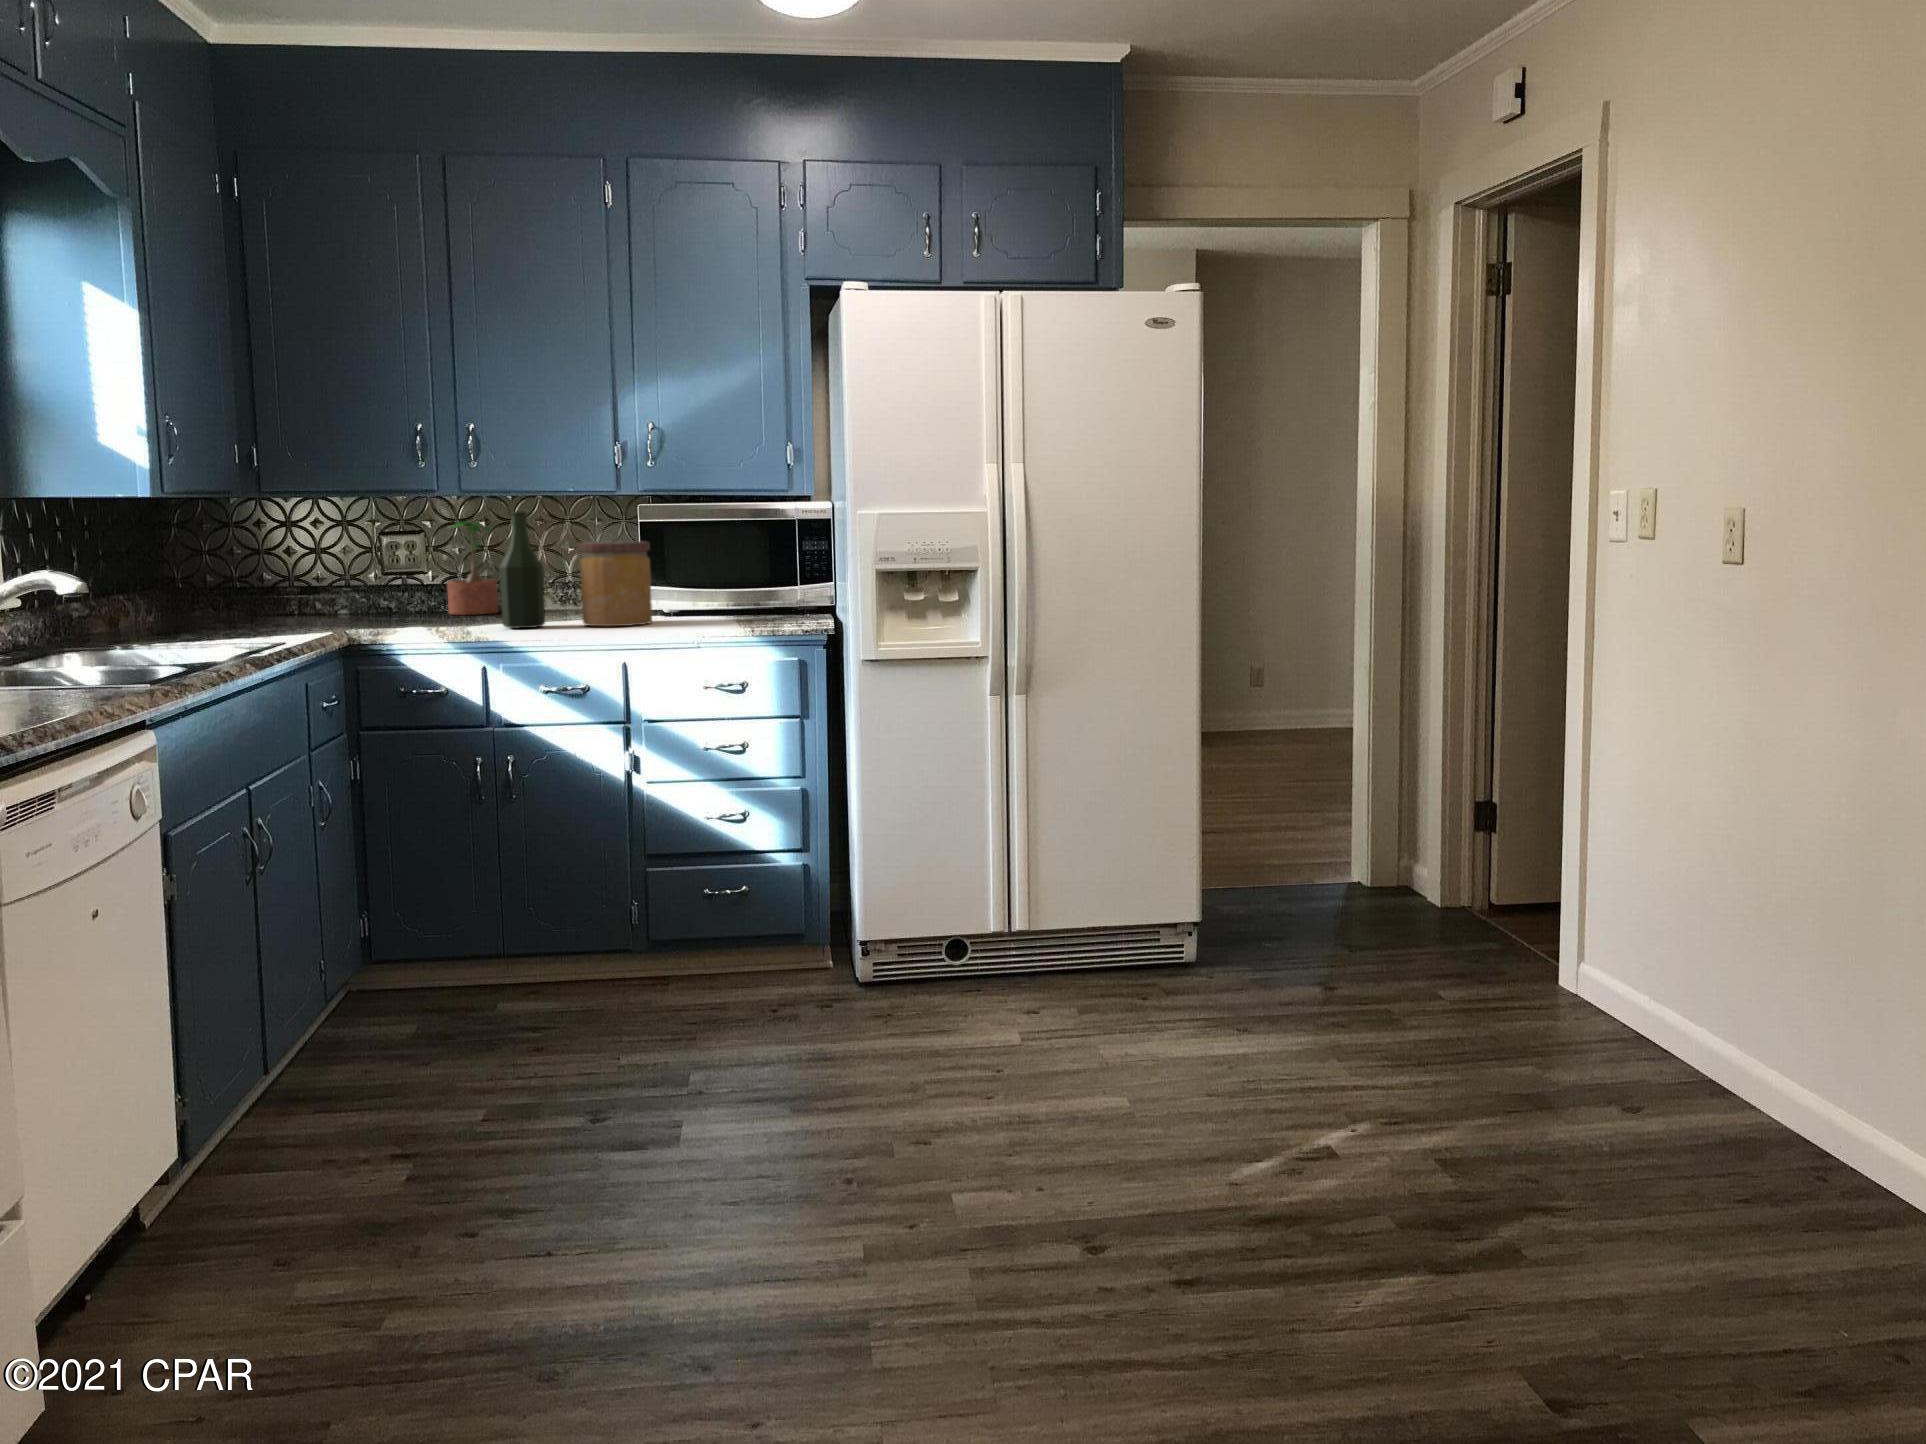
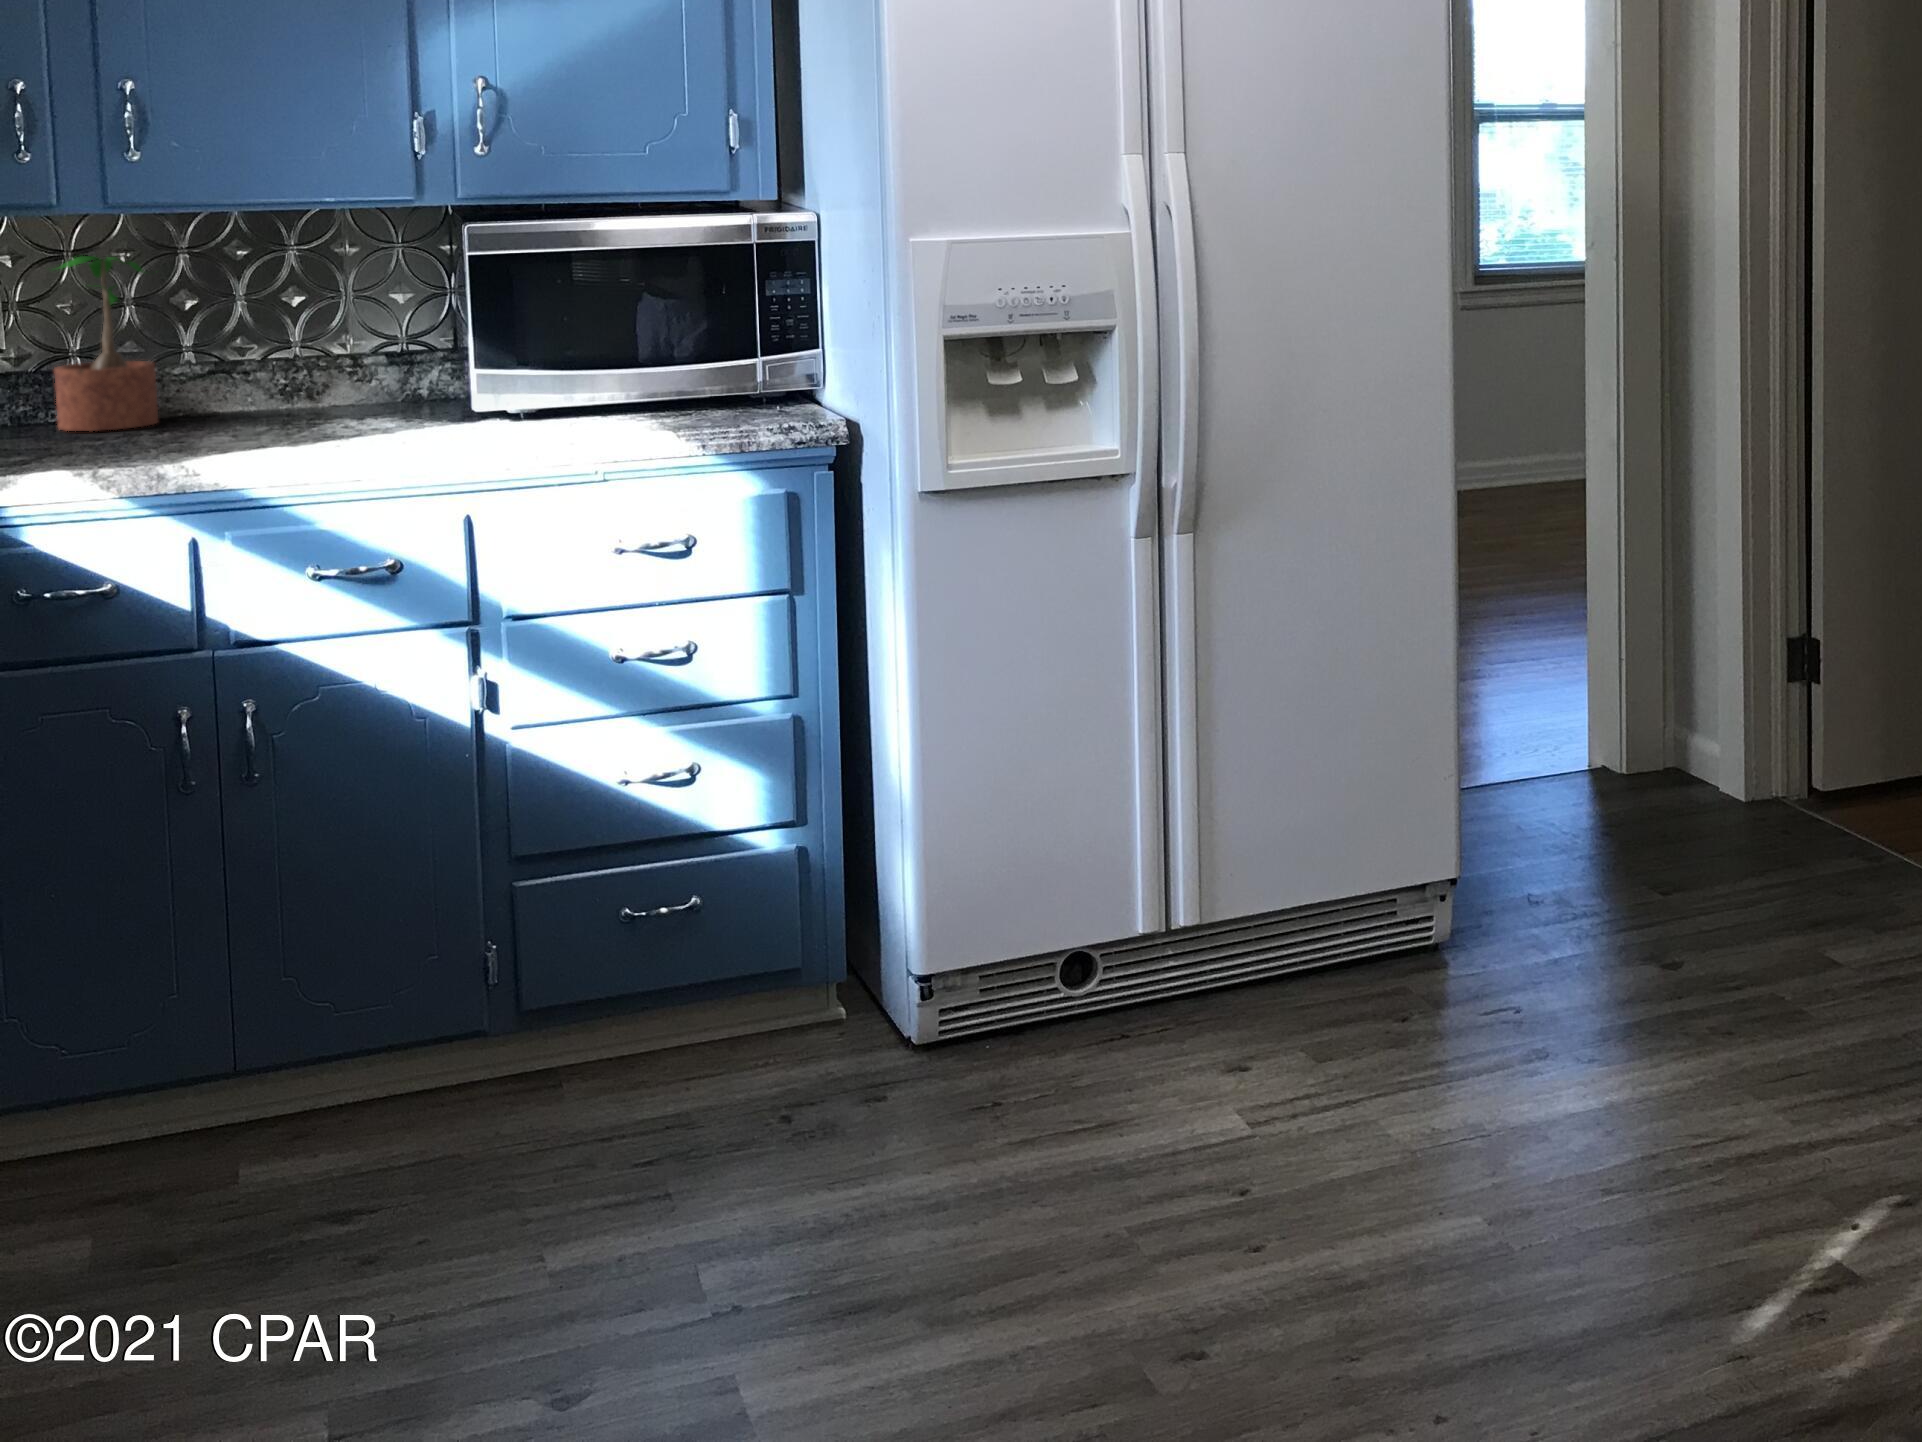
bottle: present [499,512,545,628] -> none [222,250,313,466]
jar: present [579,541,652,626] -> none [382,297,522,456]

